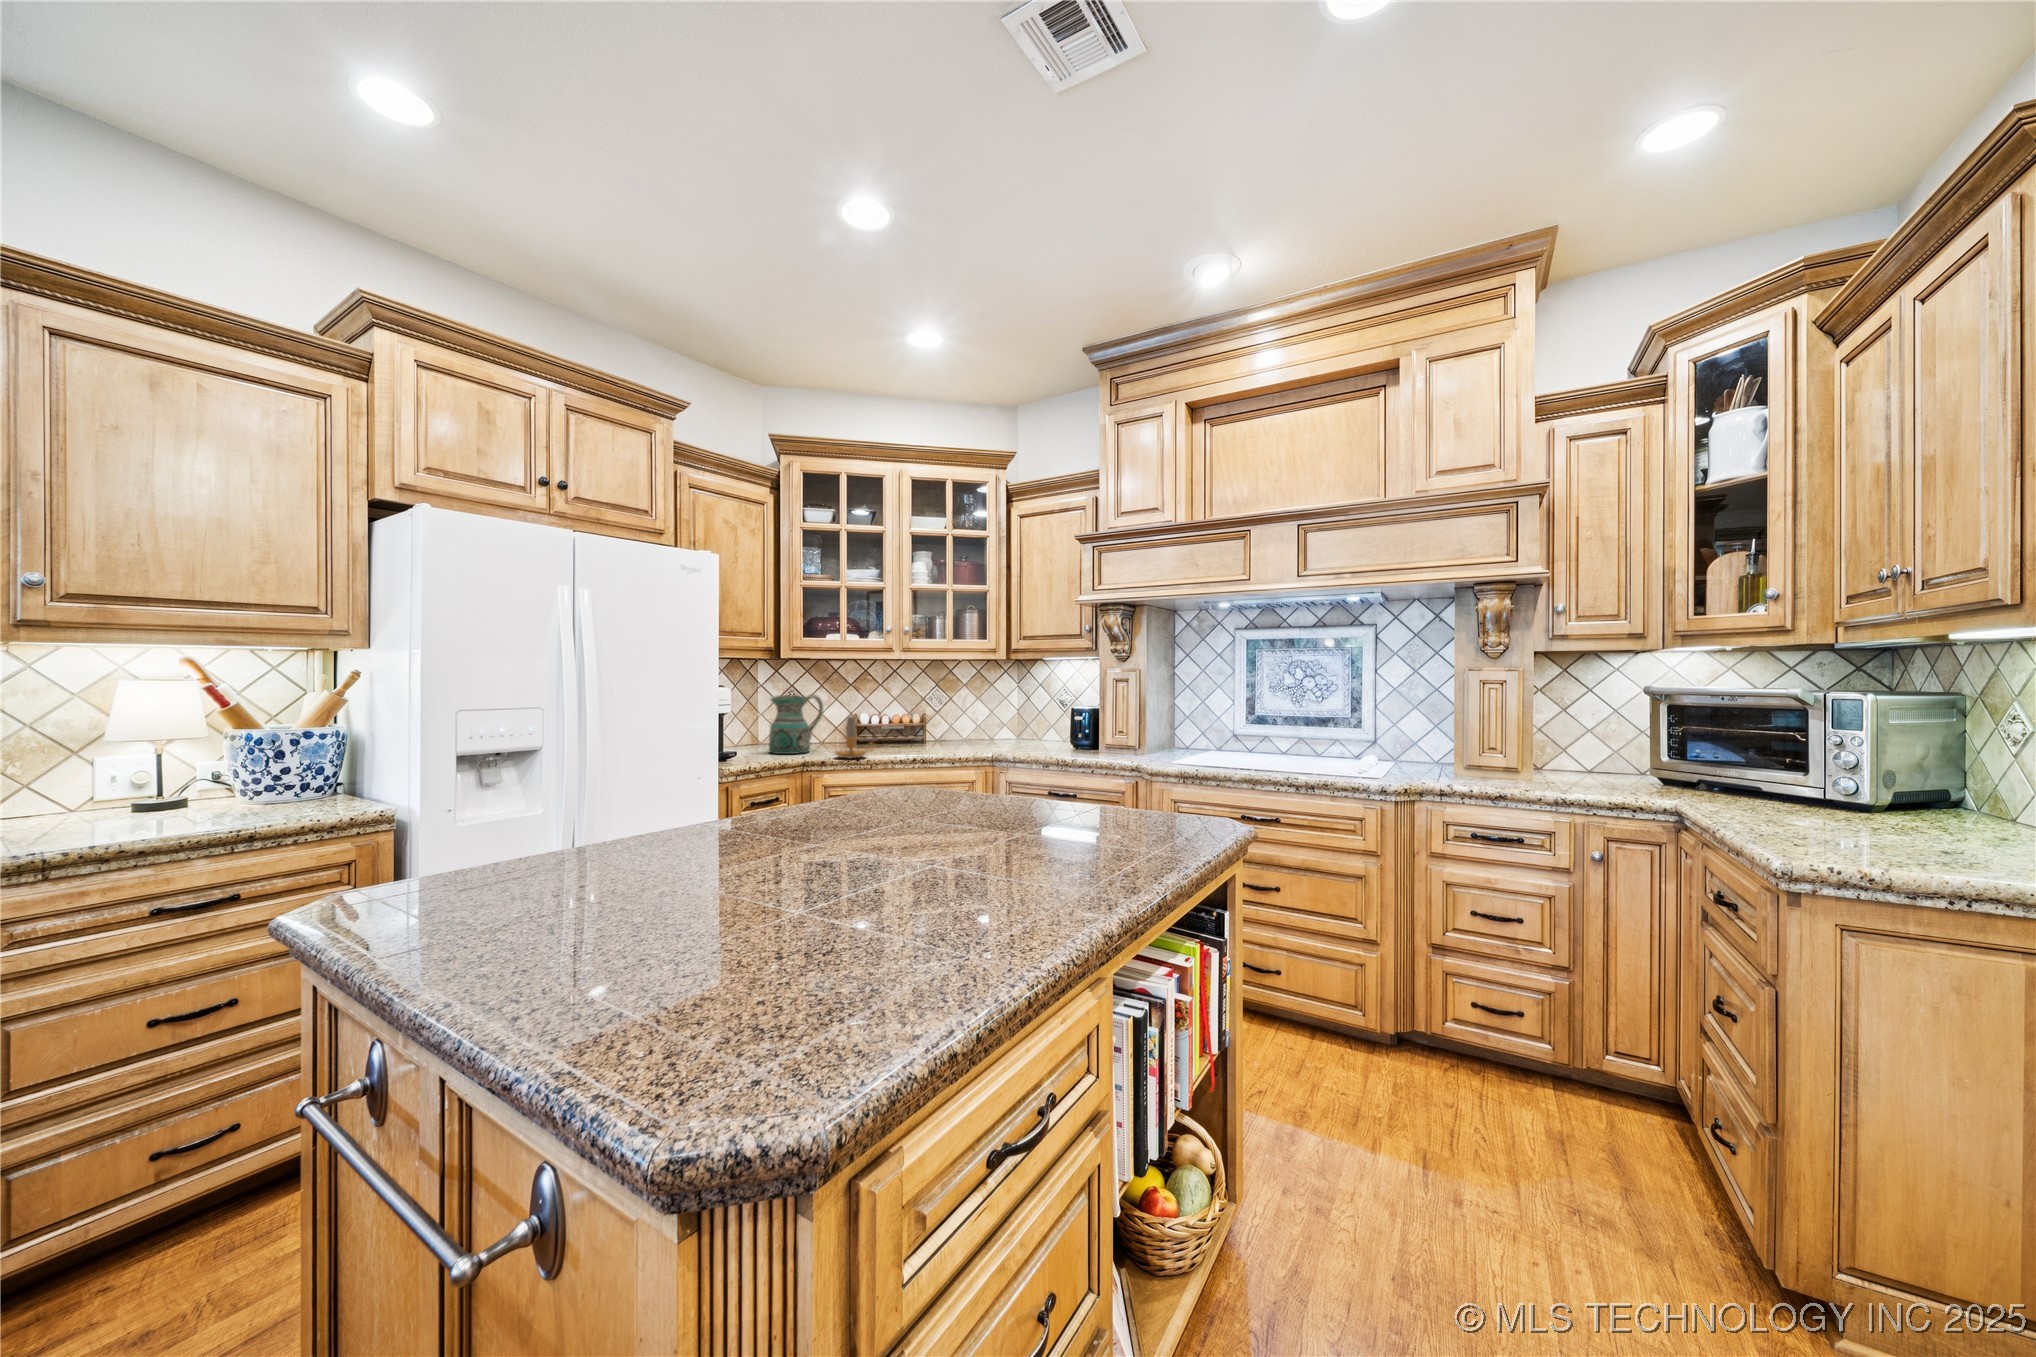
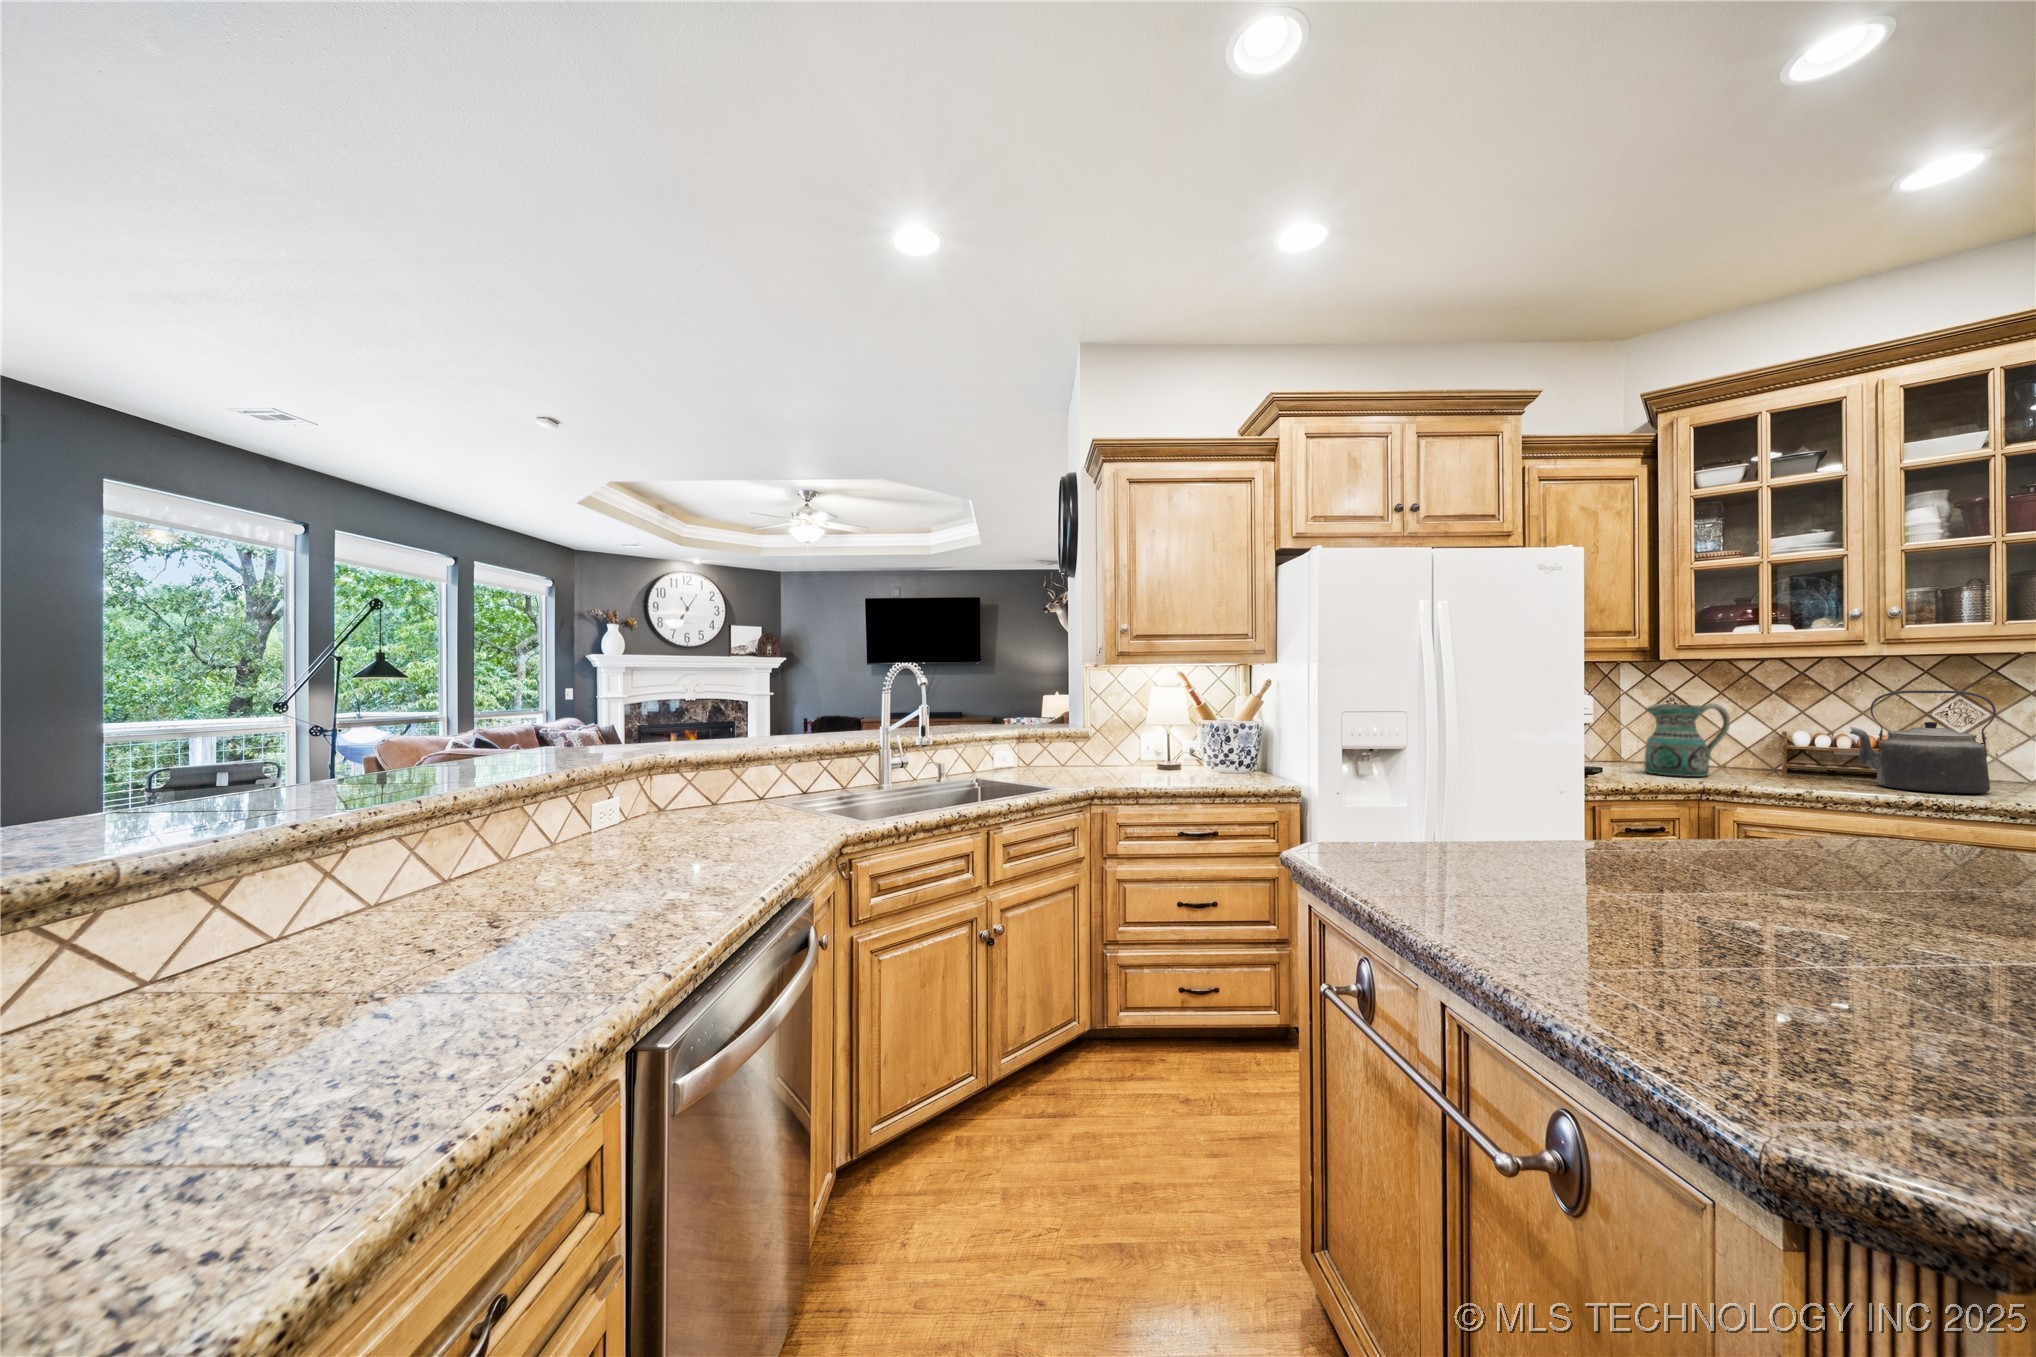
kettle: none [886,684,949,751] -> present [1850,690,1996,794]
candle: present [835,717,871,759] -> none [1752,731,1830,790]

